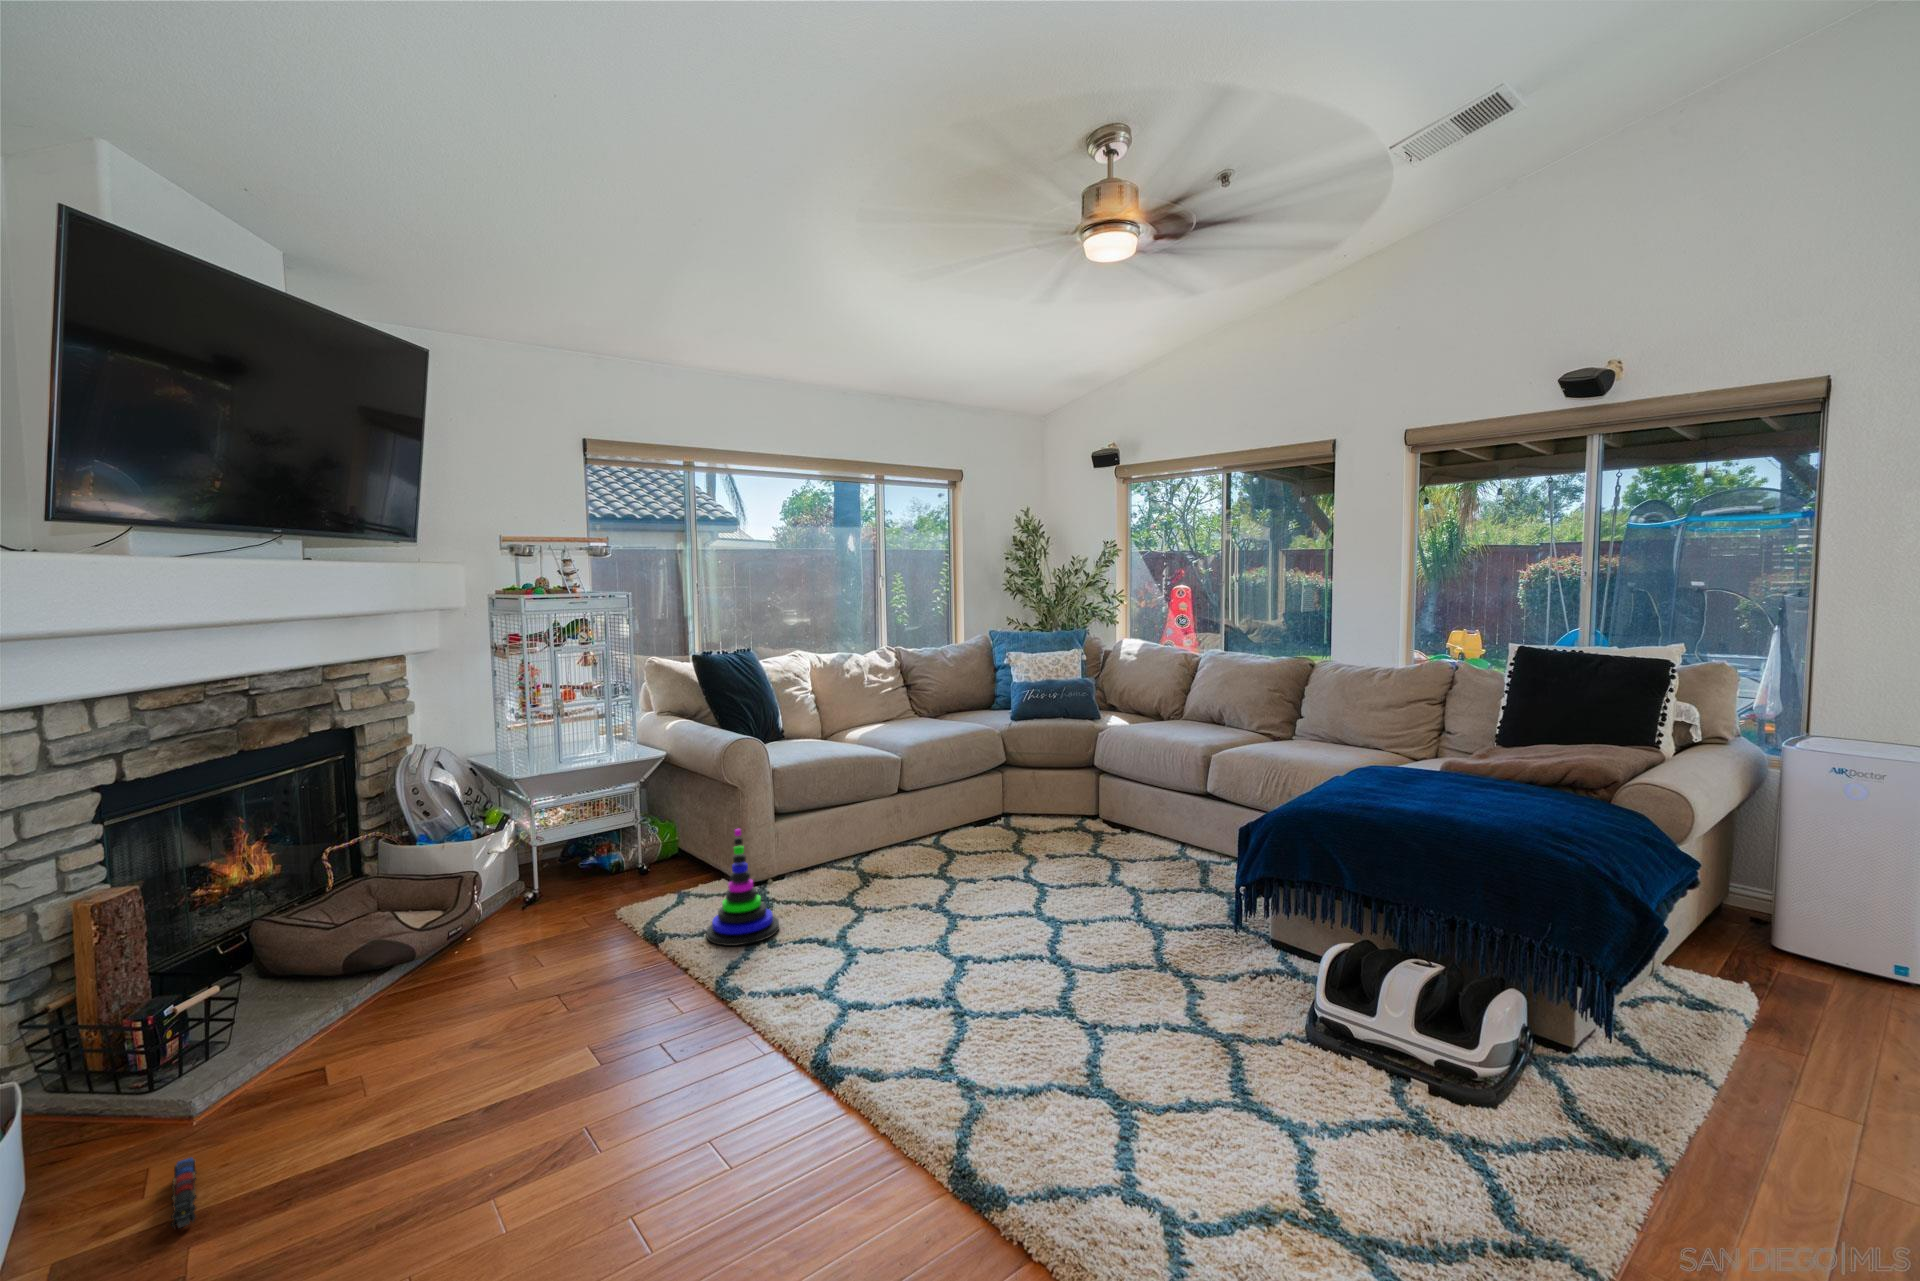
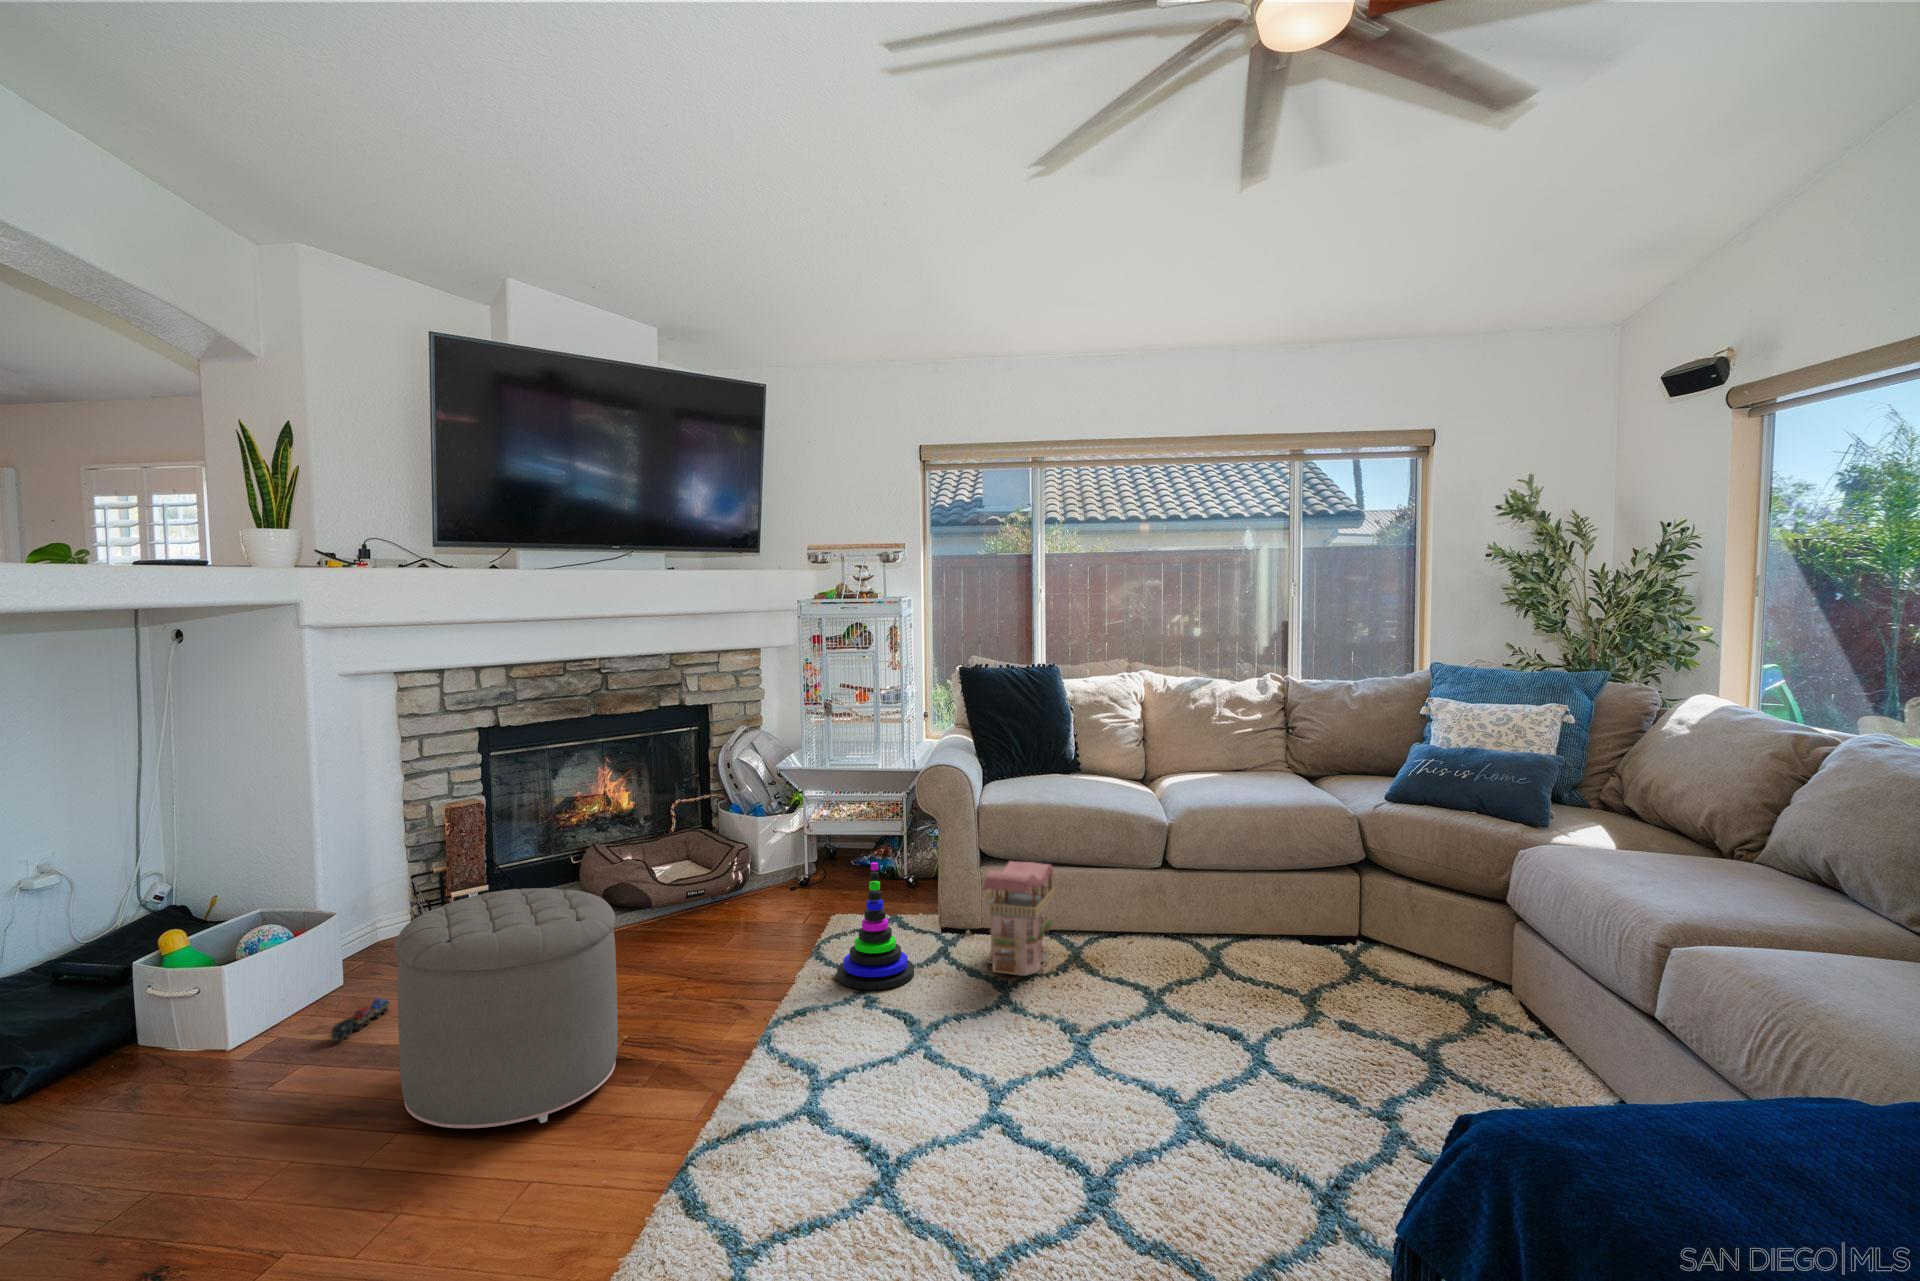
toy house: none [803,804,872,900] -> present [983,861,1056,976]
ottoman: none [407,904,671,1200] -> present [395,888,618,1128]

